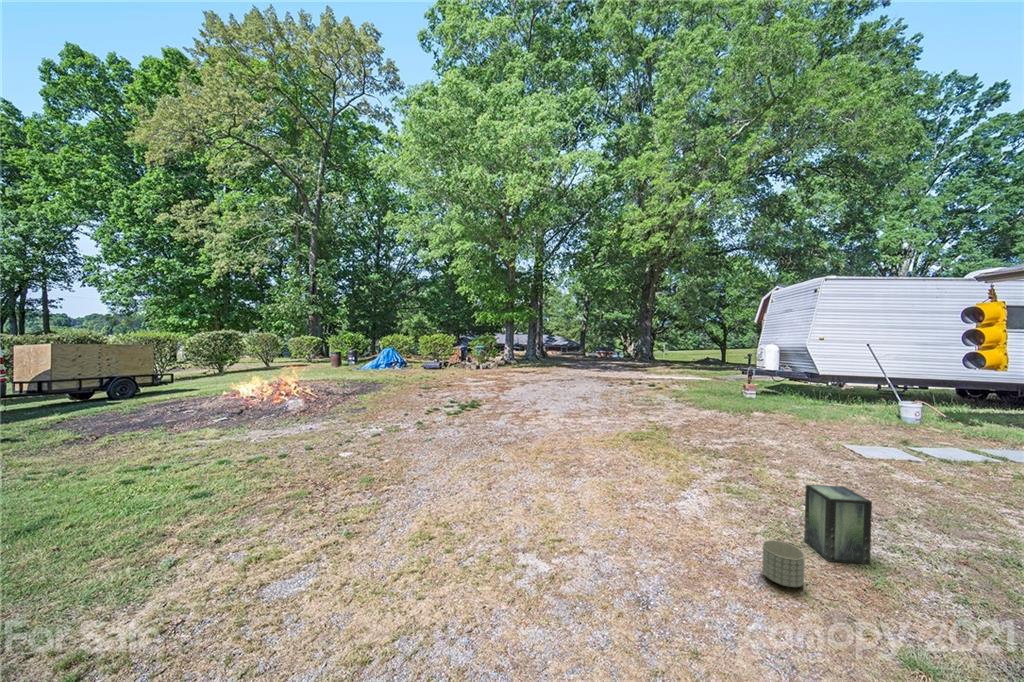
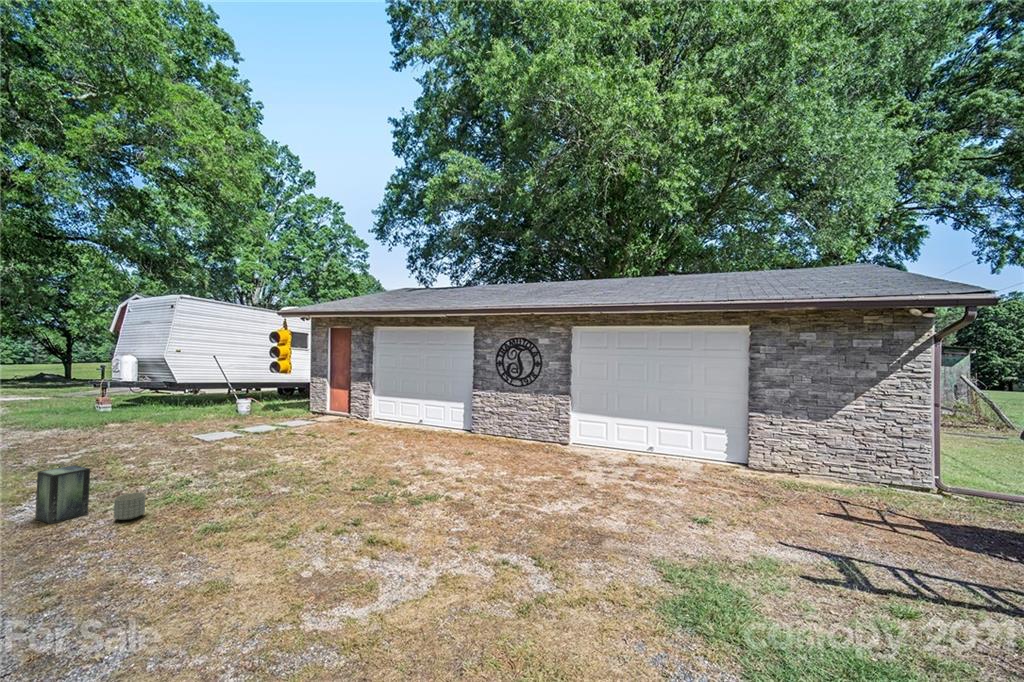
storage box: present [804,485,872,564] -> present [35,465,90,524]

